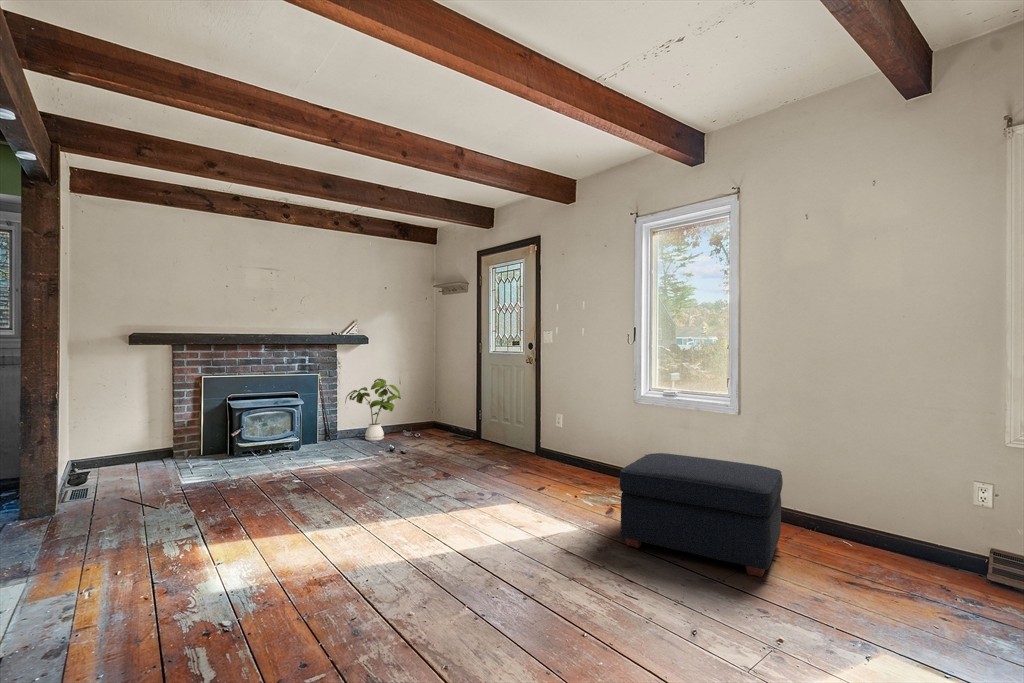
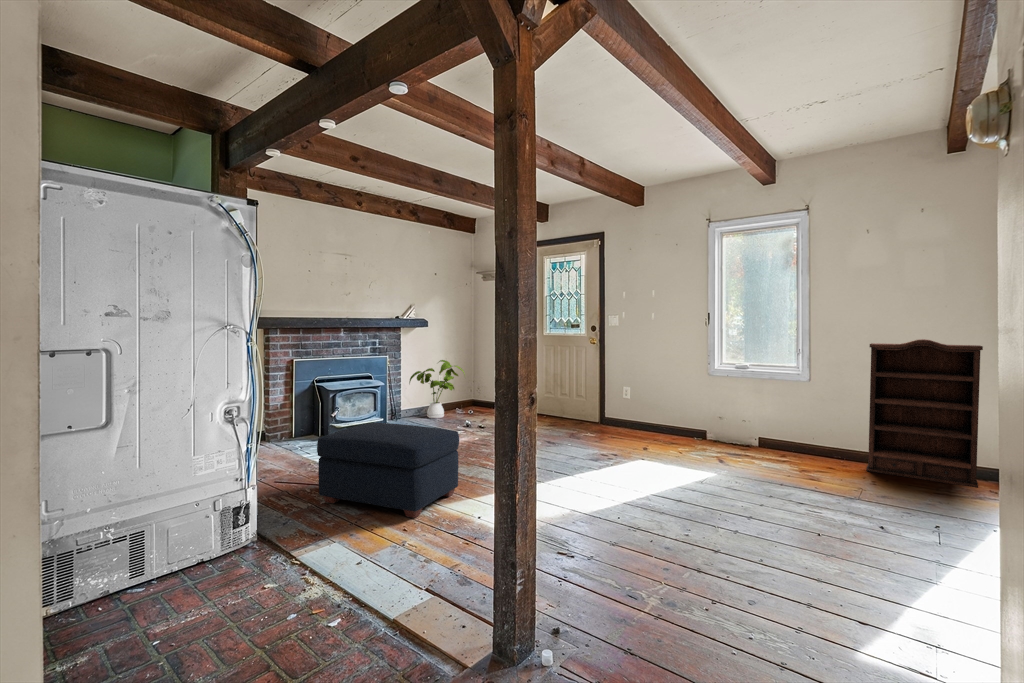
bookshelf: none [793,362,948,582] -> present [866,339,983,488]
ottoman: present [620,453,783,577] -> present [317,422,459,518]

